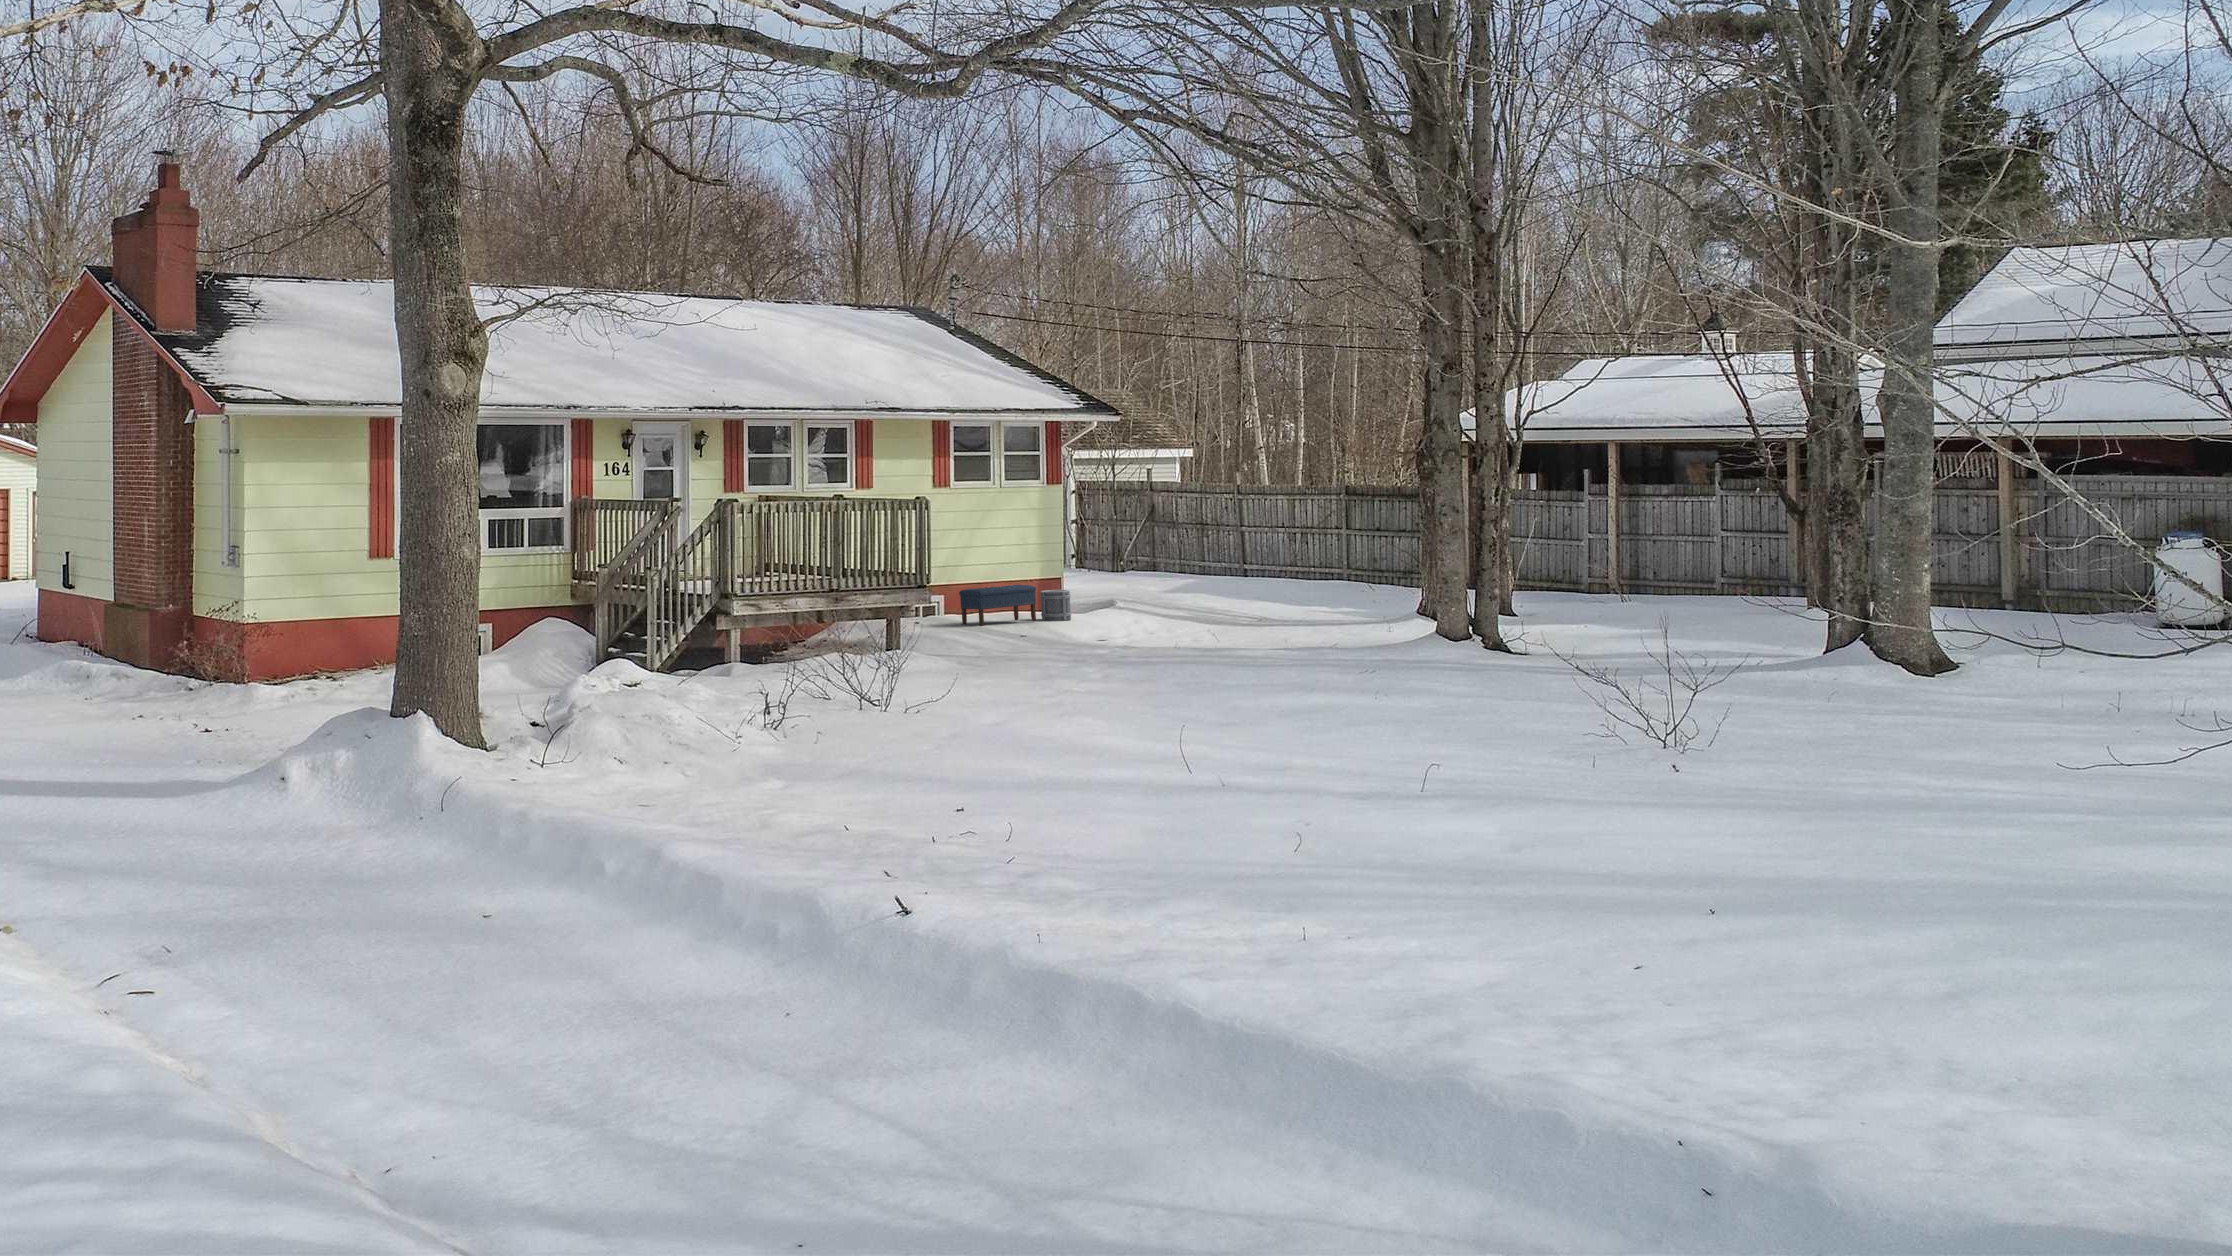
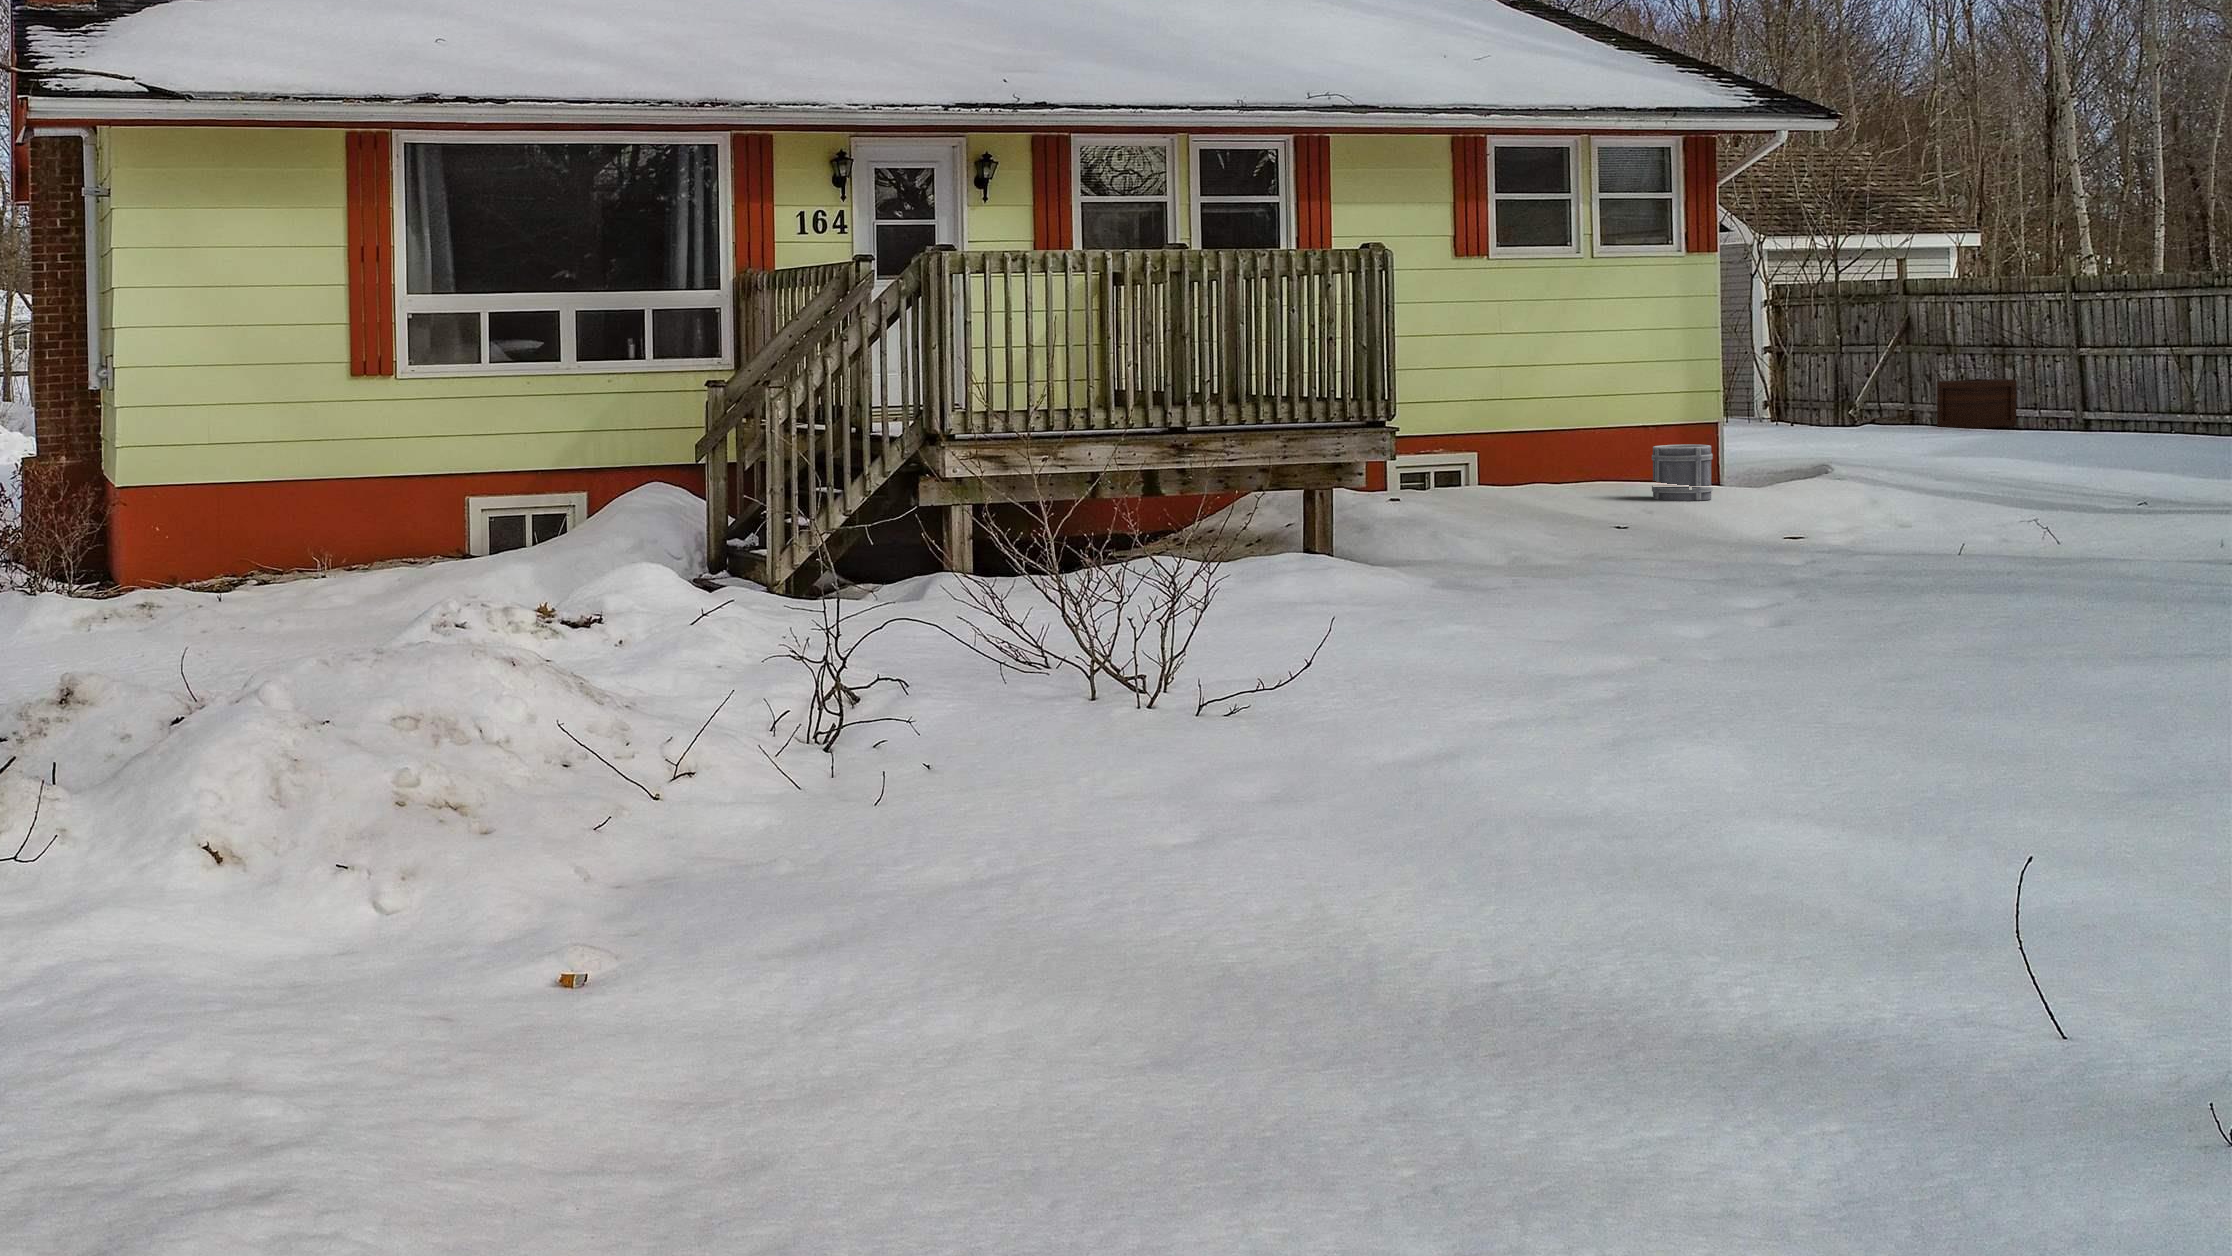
wooden crate: none [1173,547,1216,577] -> present [1937,379,2017,429]
bench: present [959,585,1036,626] -> none [1486,434,1641,509]

